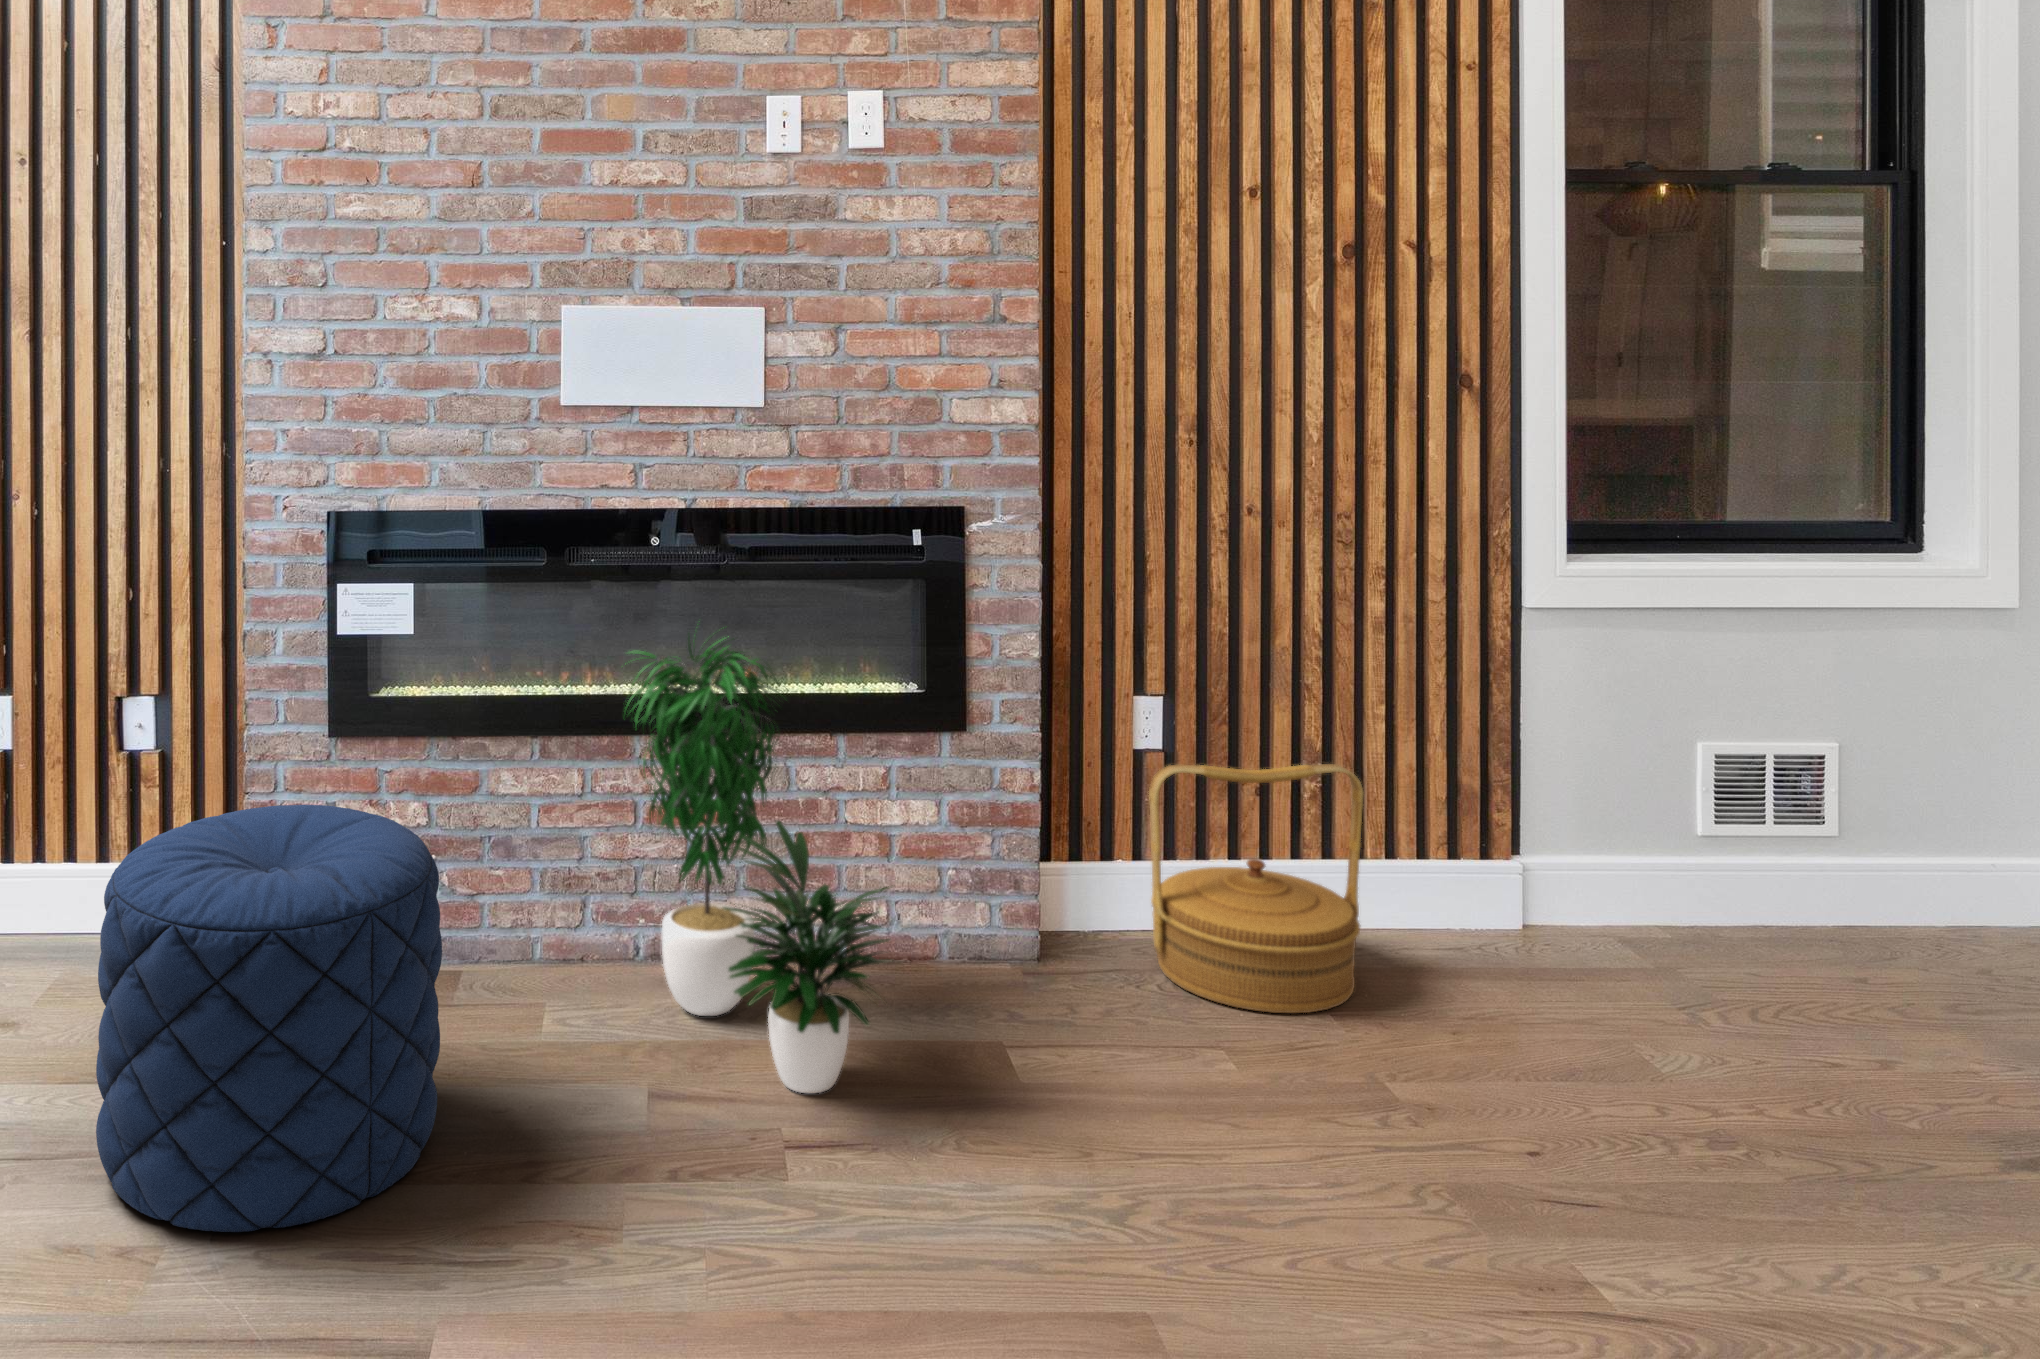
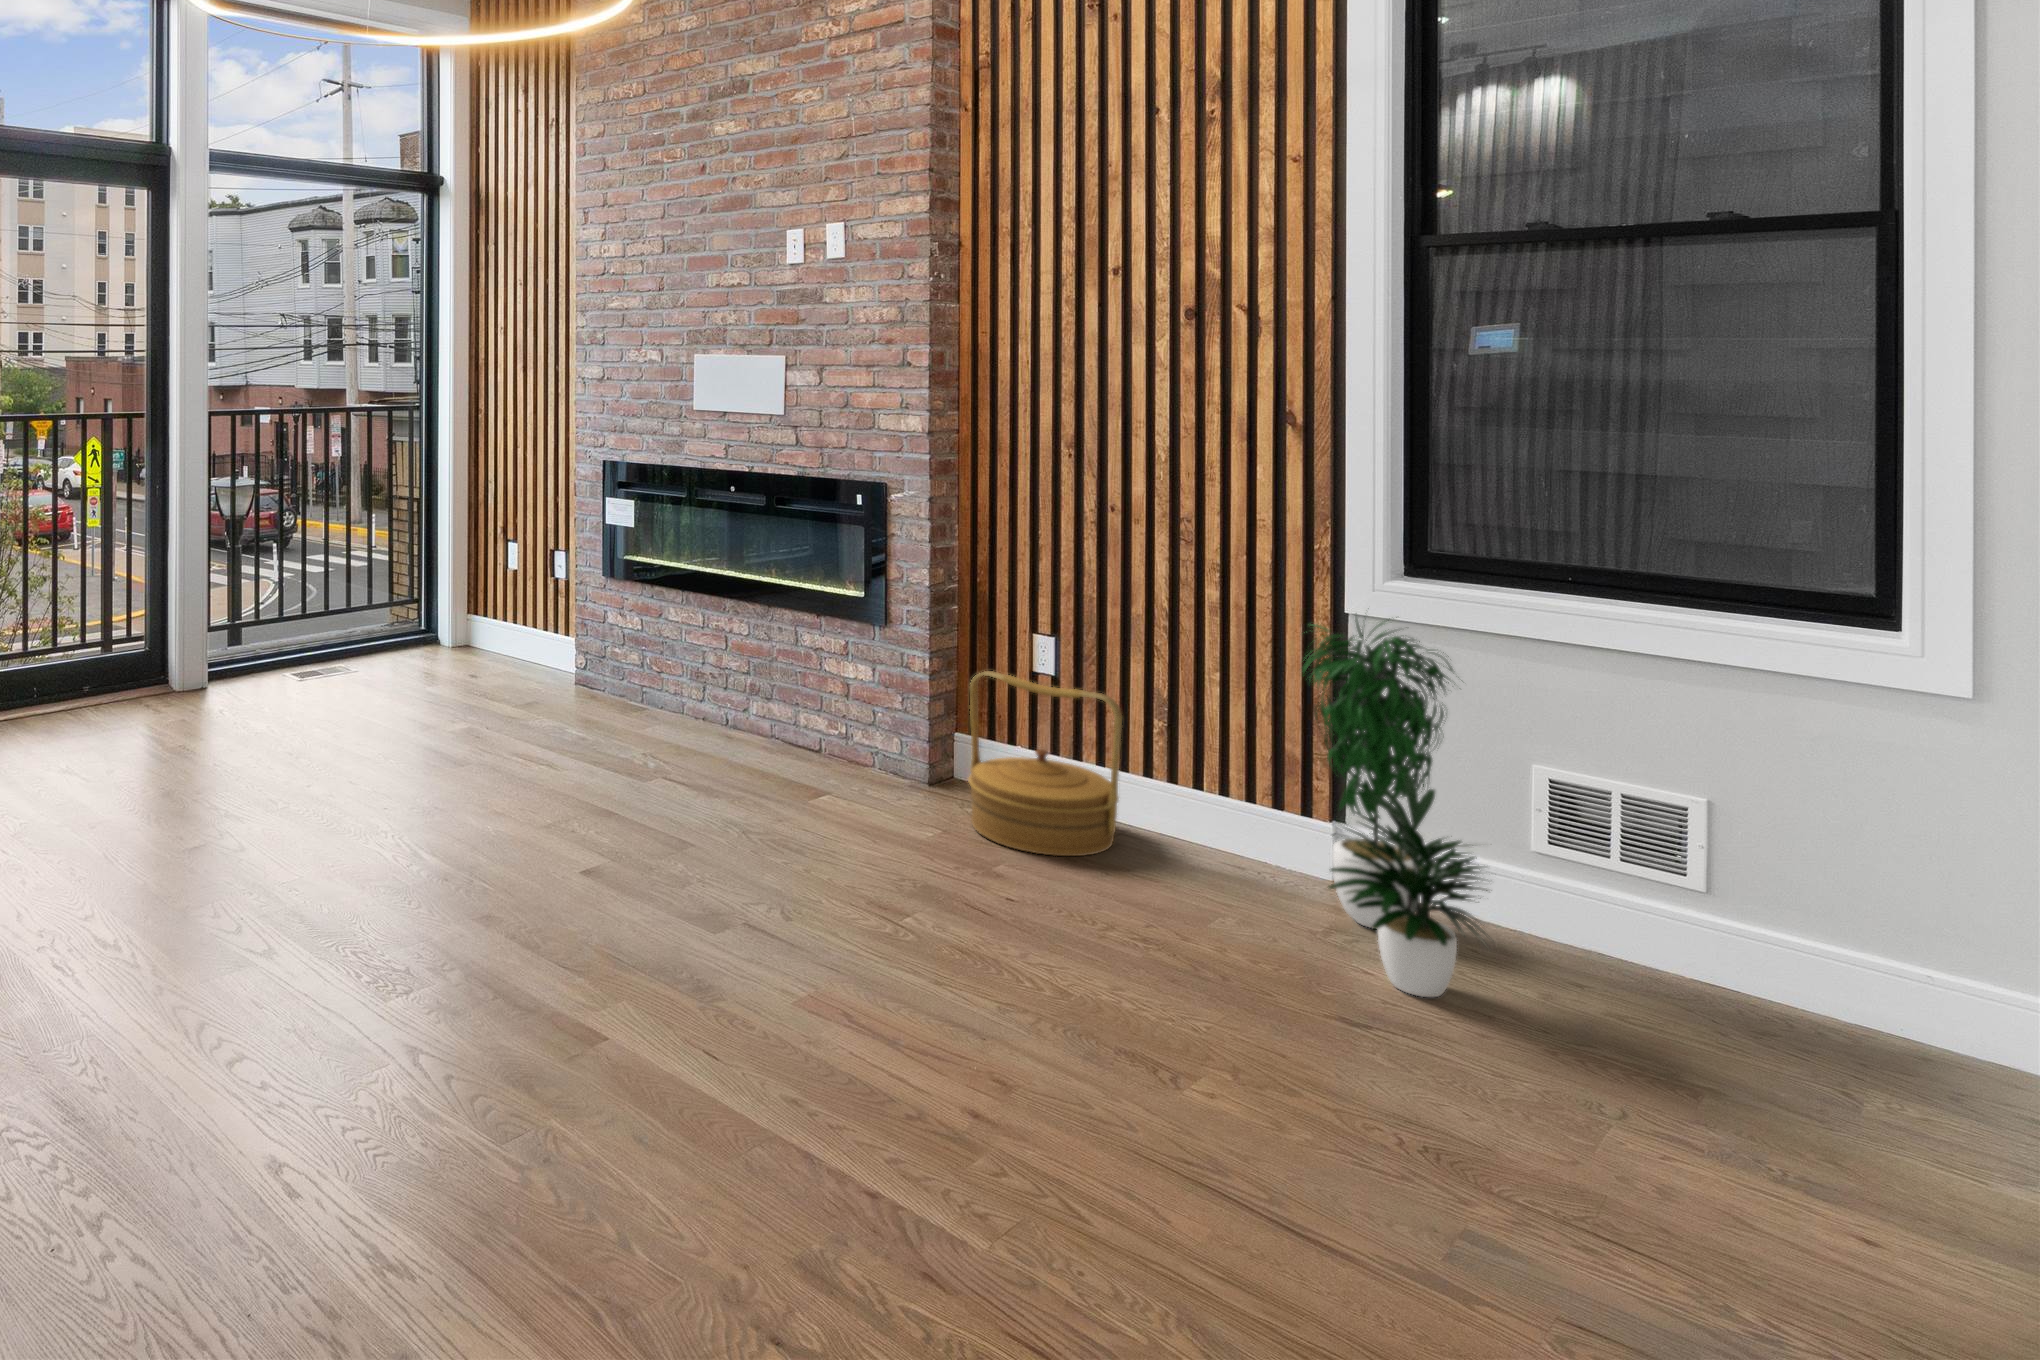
potted plant: present [625,630,890,1094] -> present [1303,618,1491,997]
pouf: present [96,805,442,1232] -> none [395,585,544,752]

